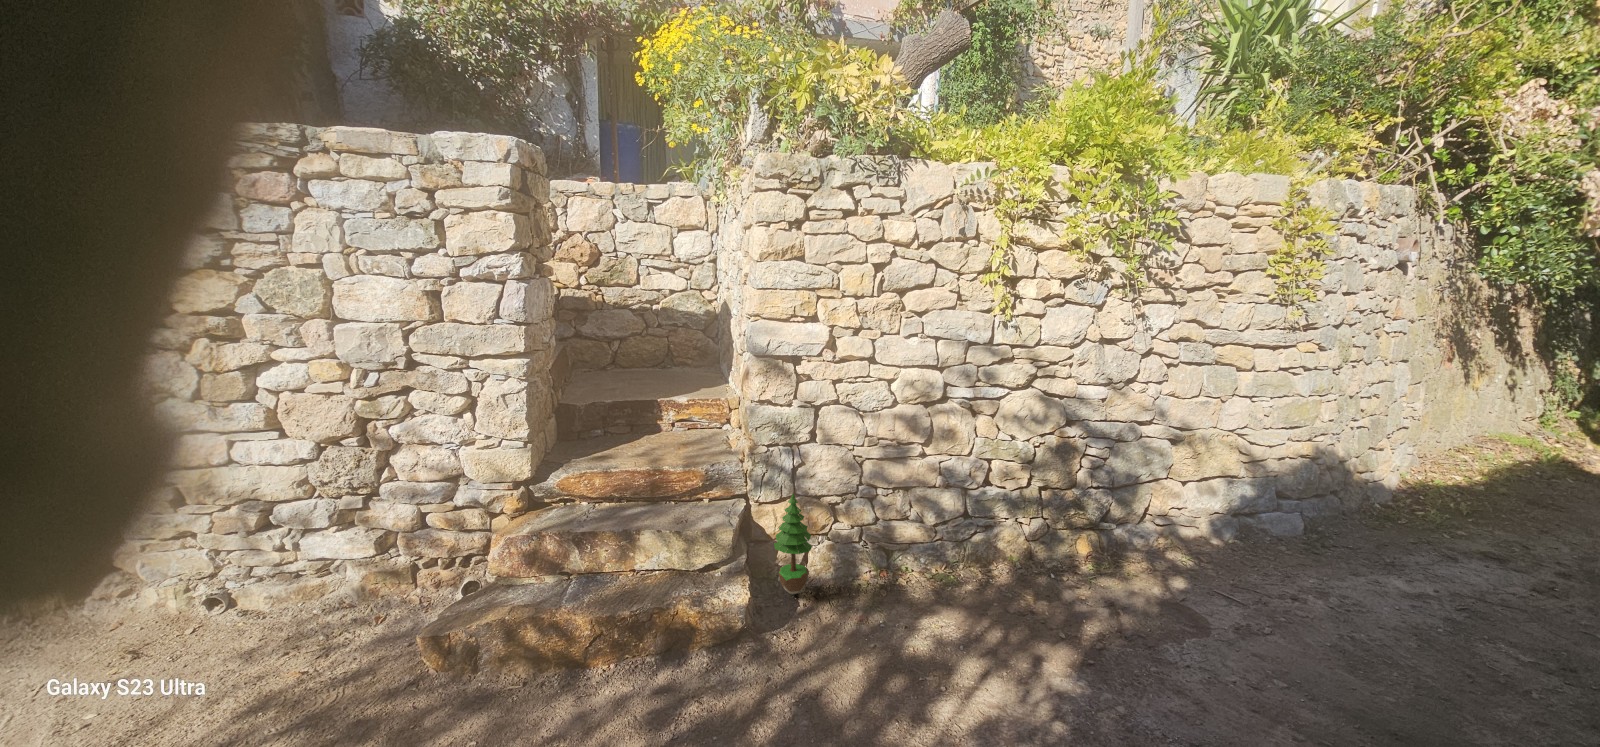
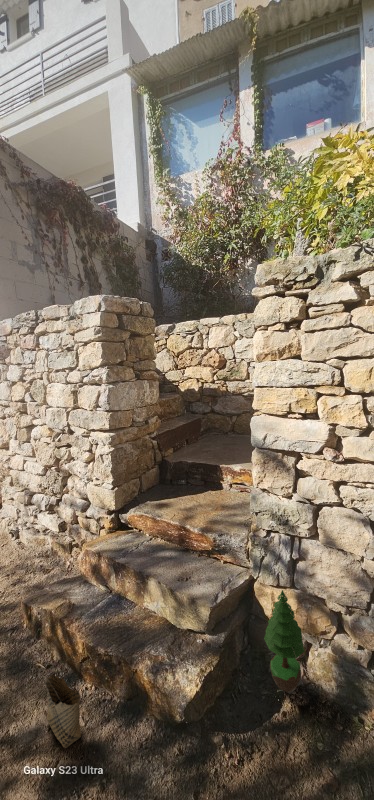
woven basket: none [554,624,616,714] -> present [43,658,81,748]

